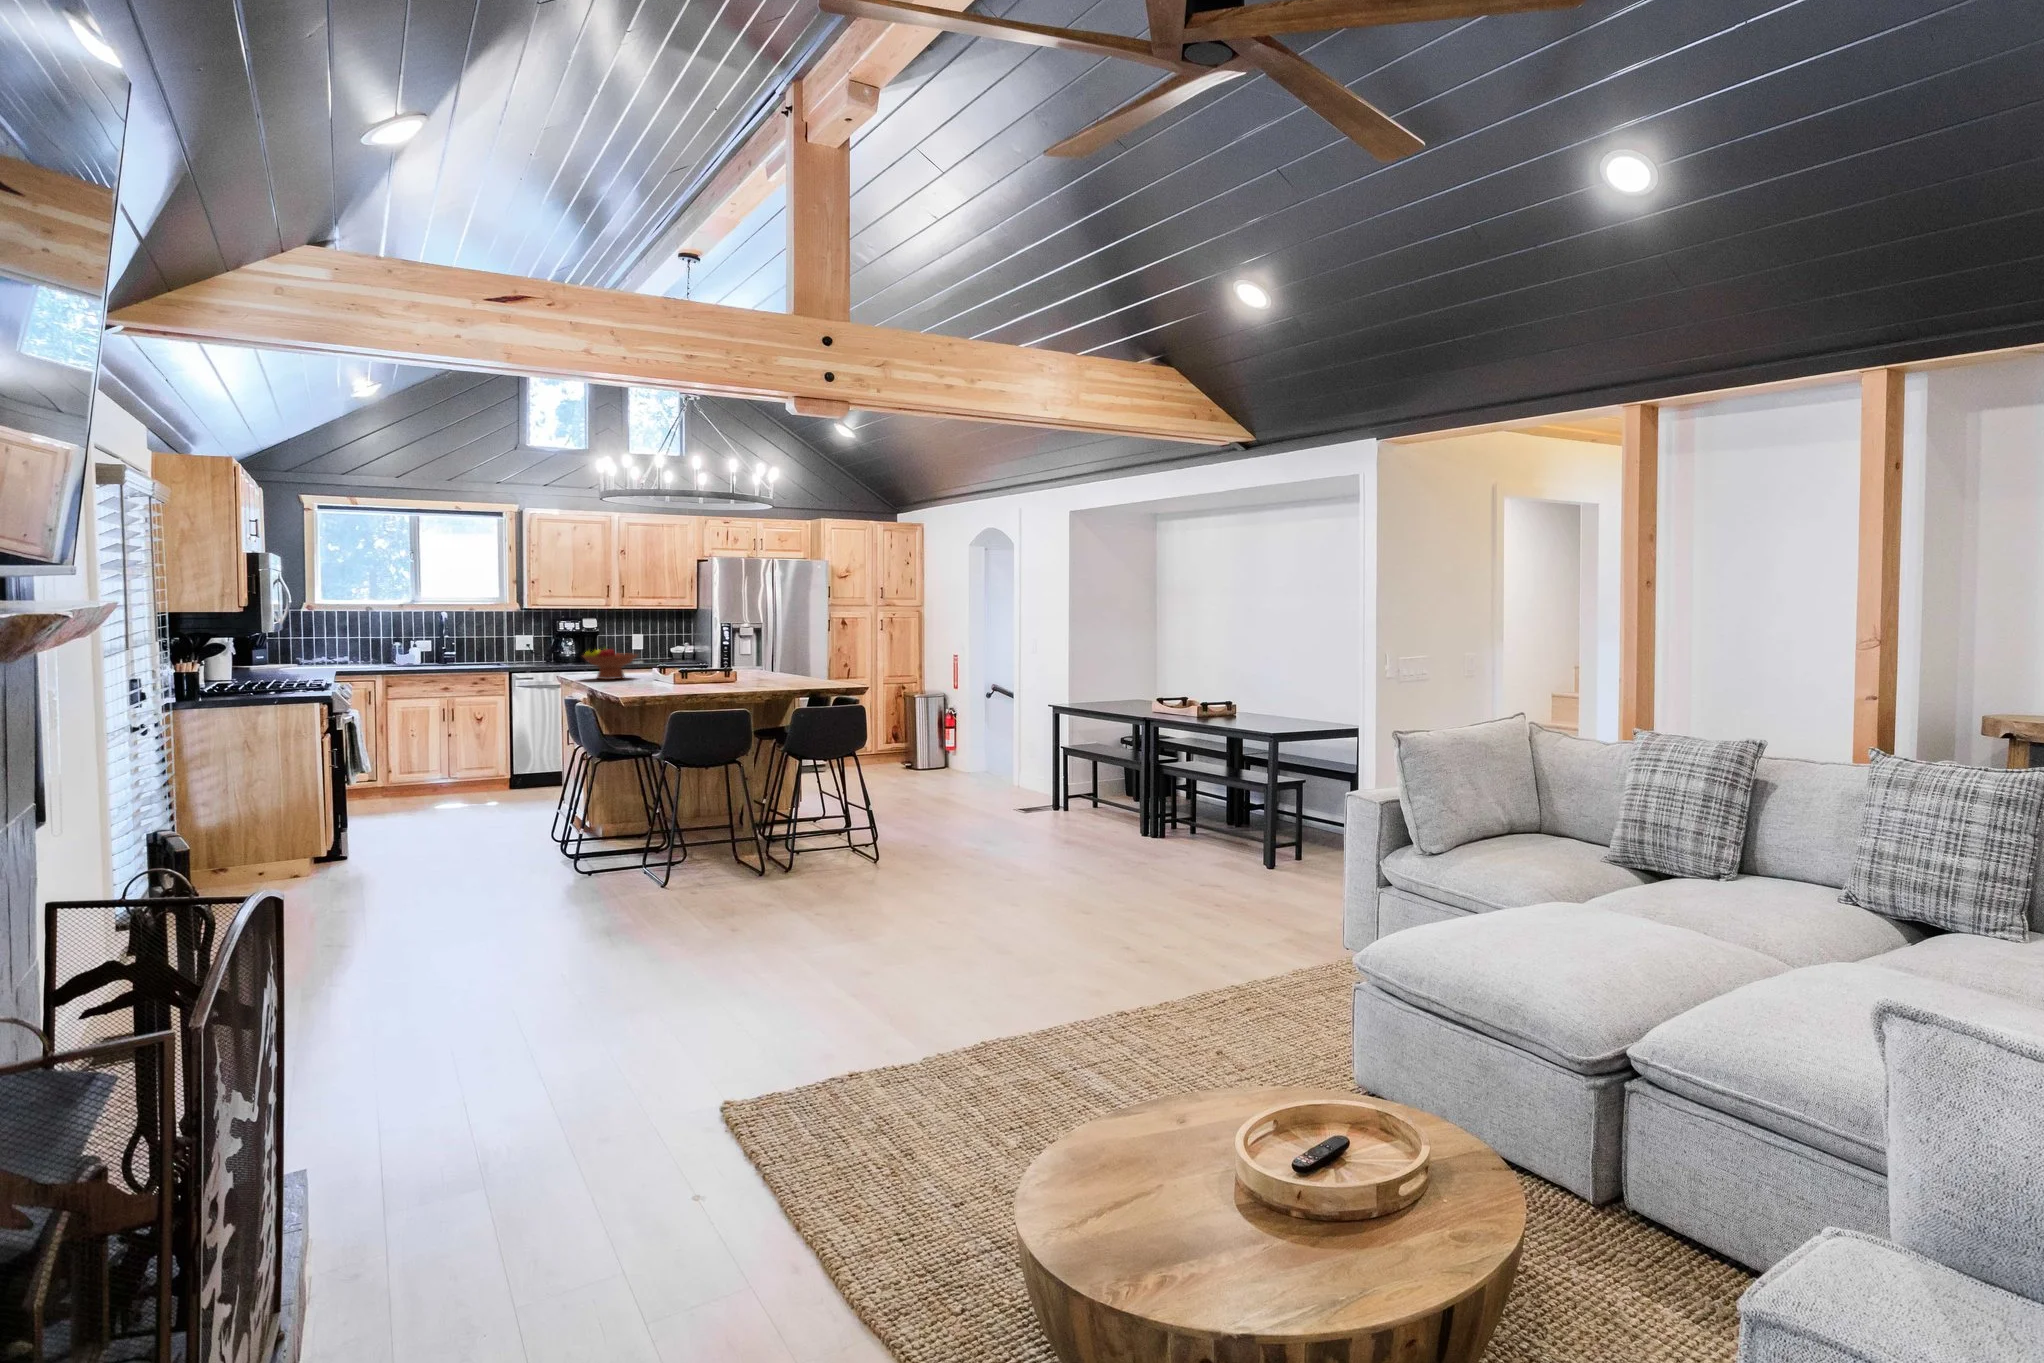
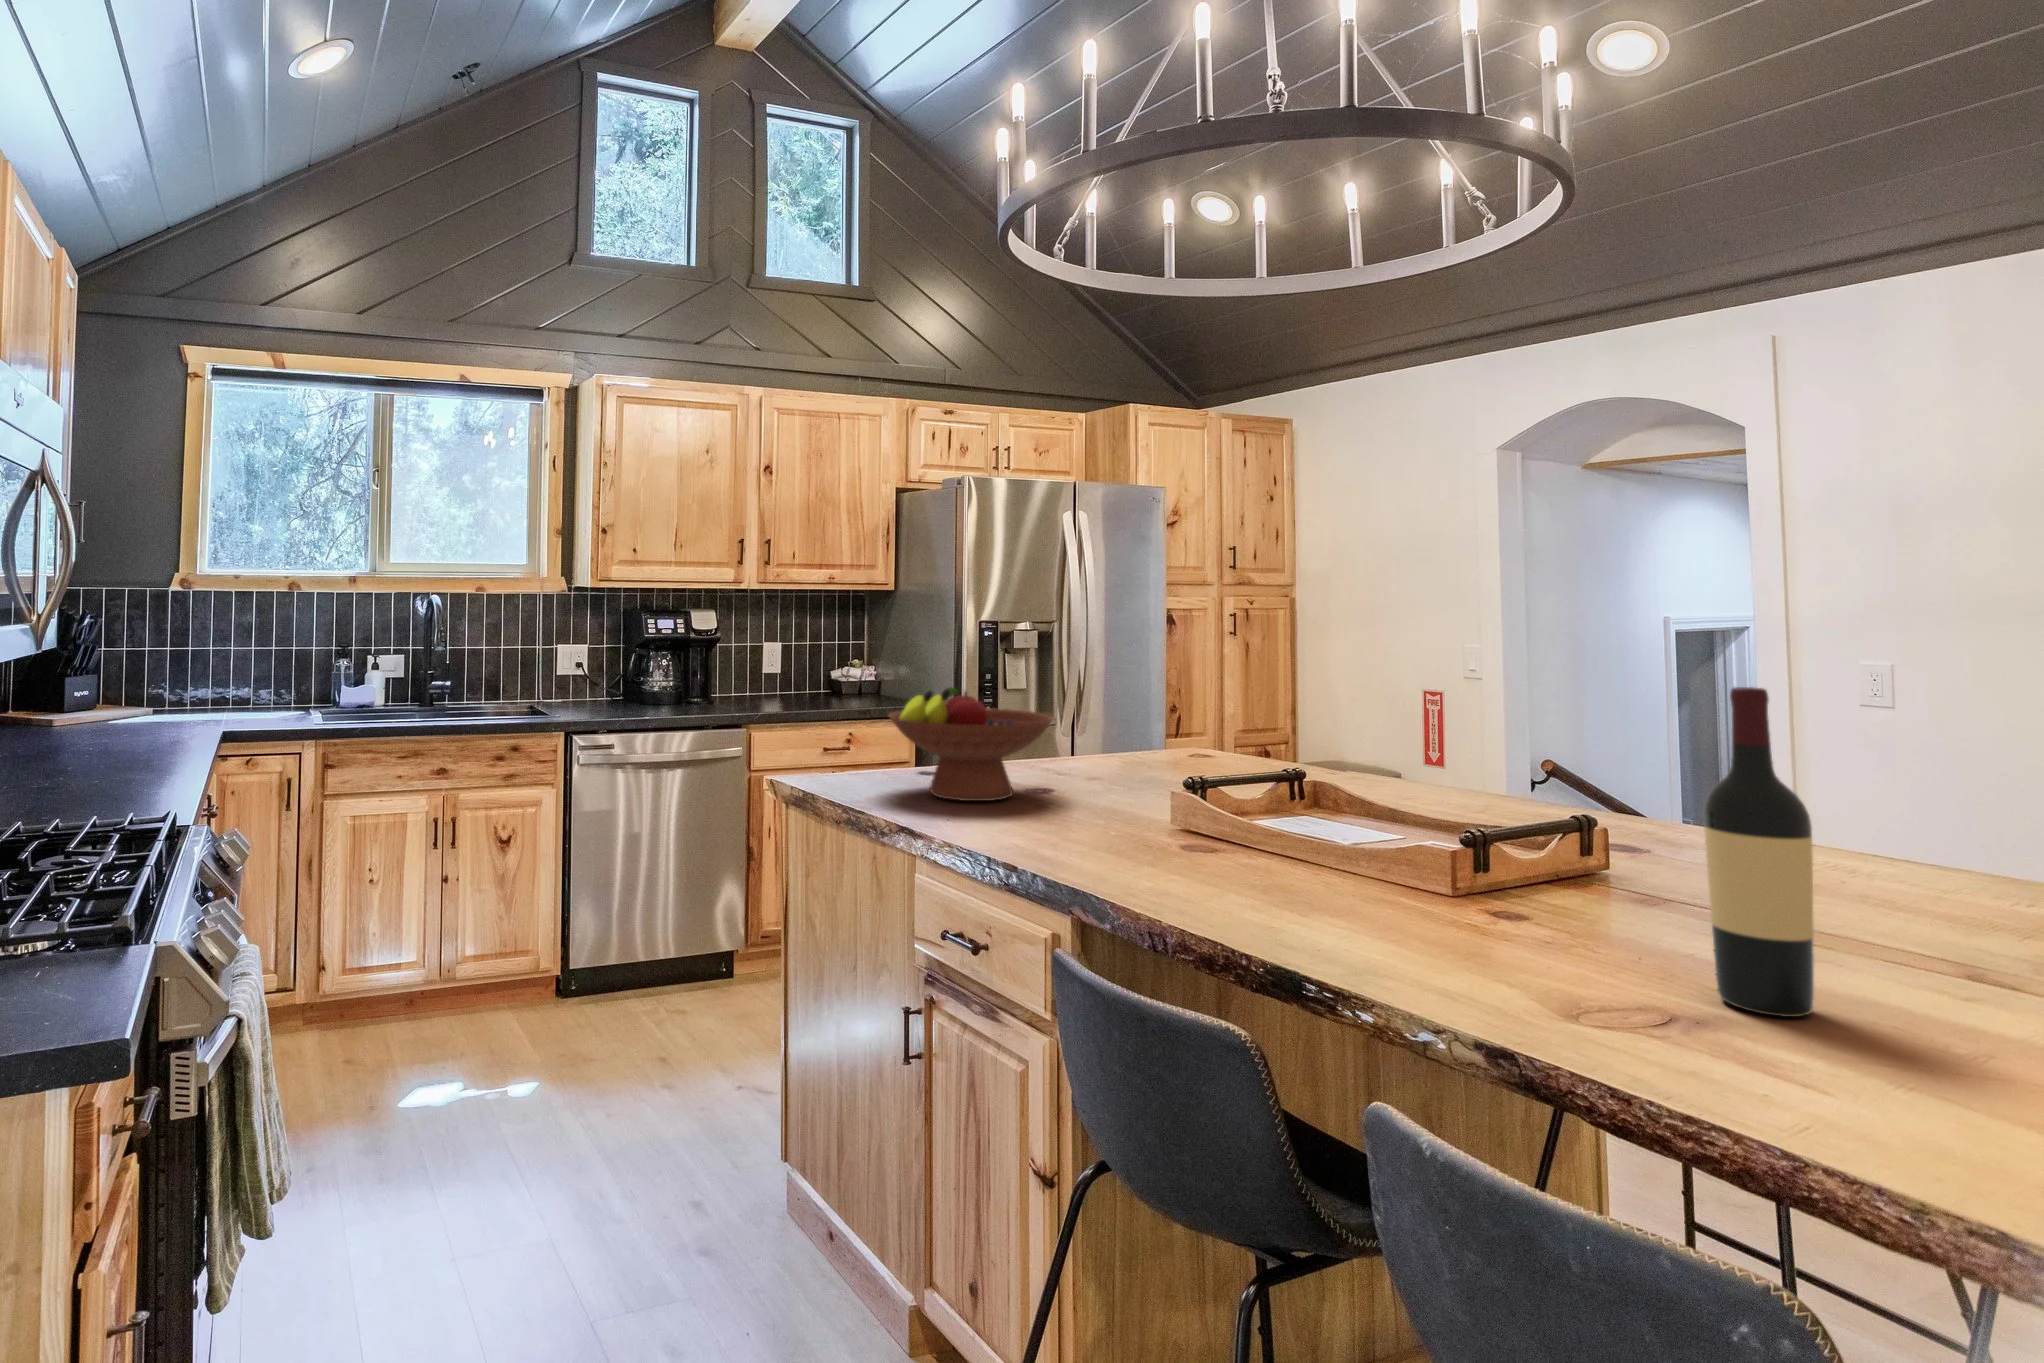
wine bottle: none [658,640,675,694] -> present [1704,687,1814,1017]

